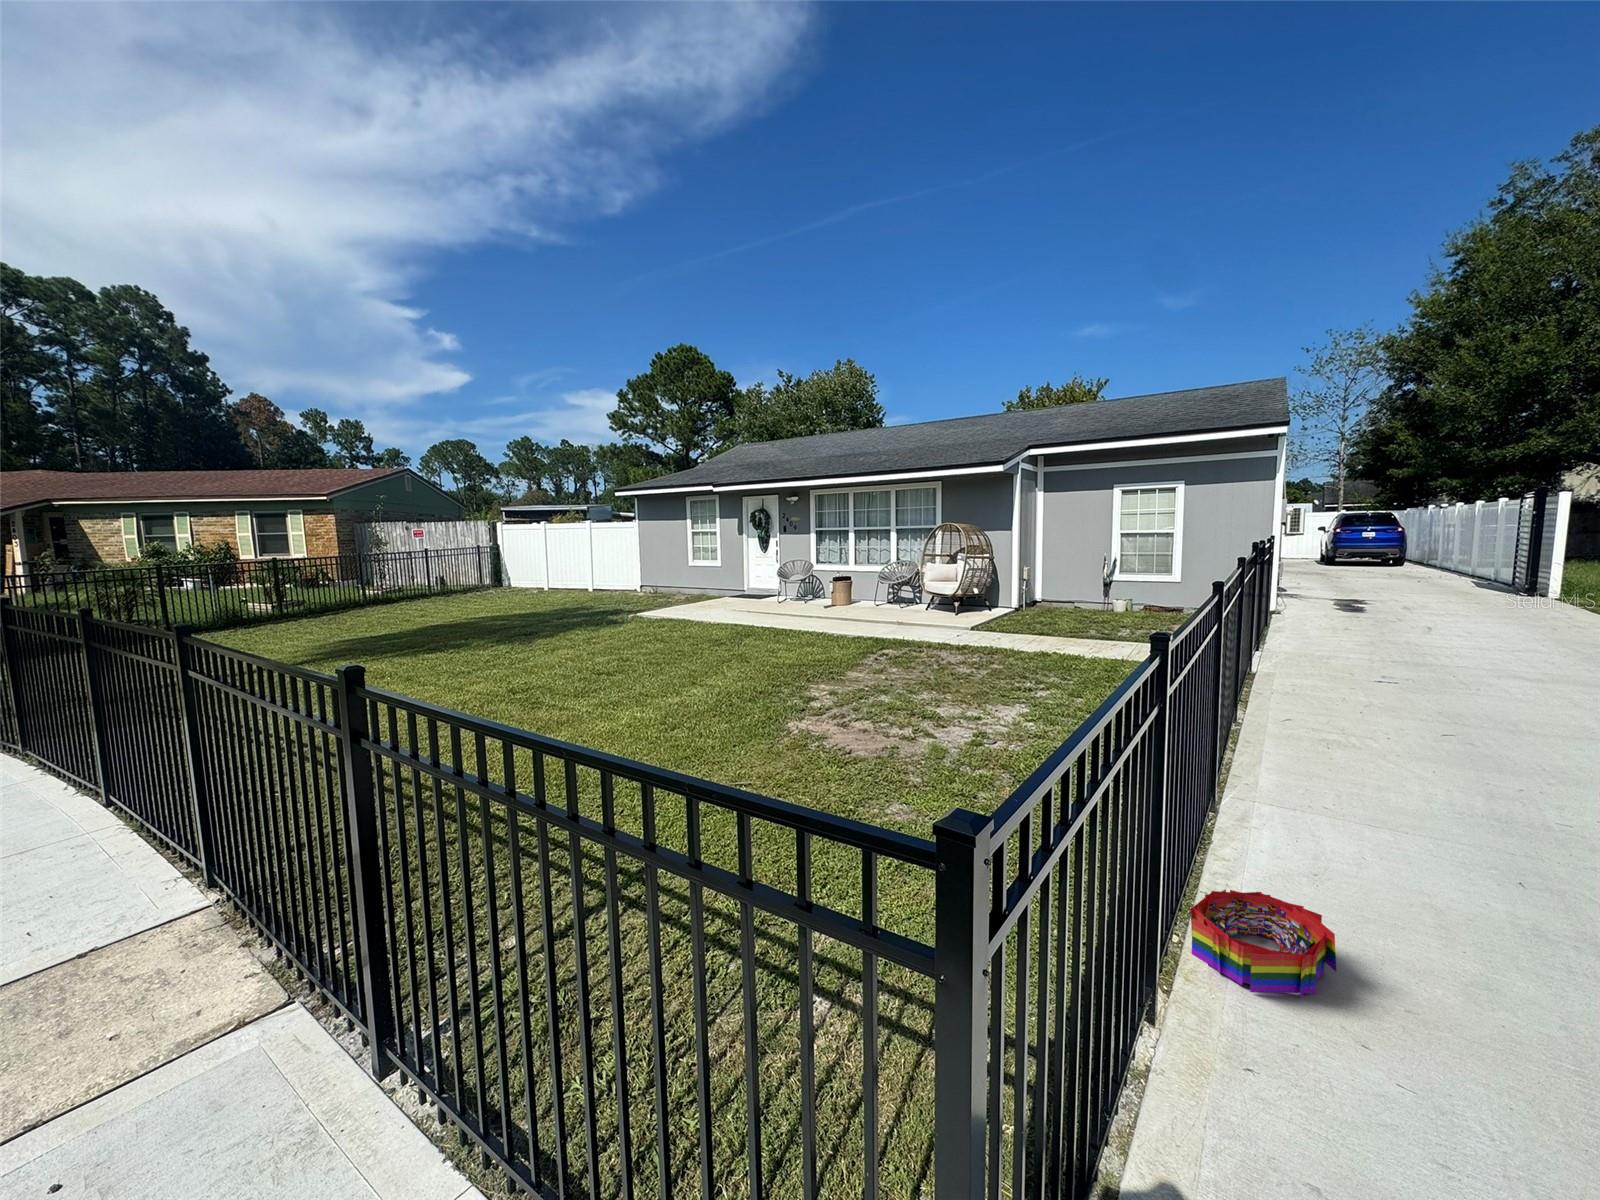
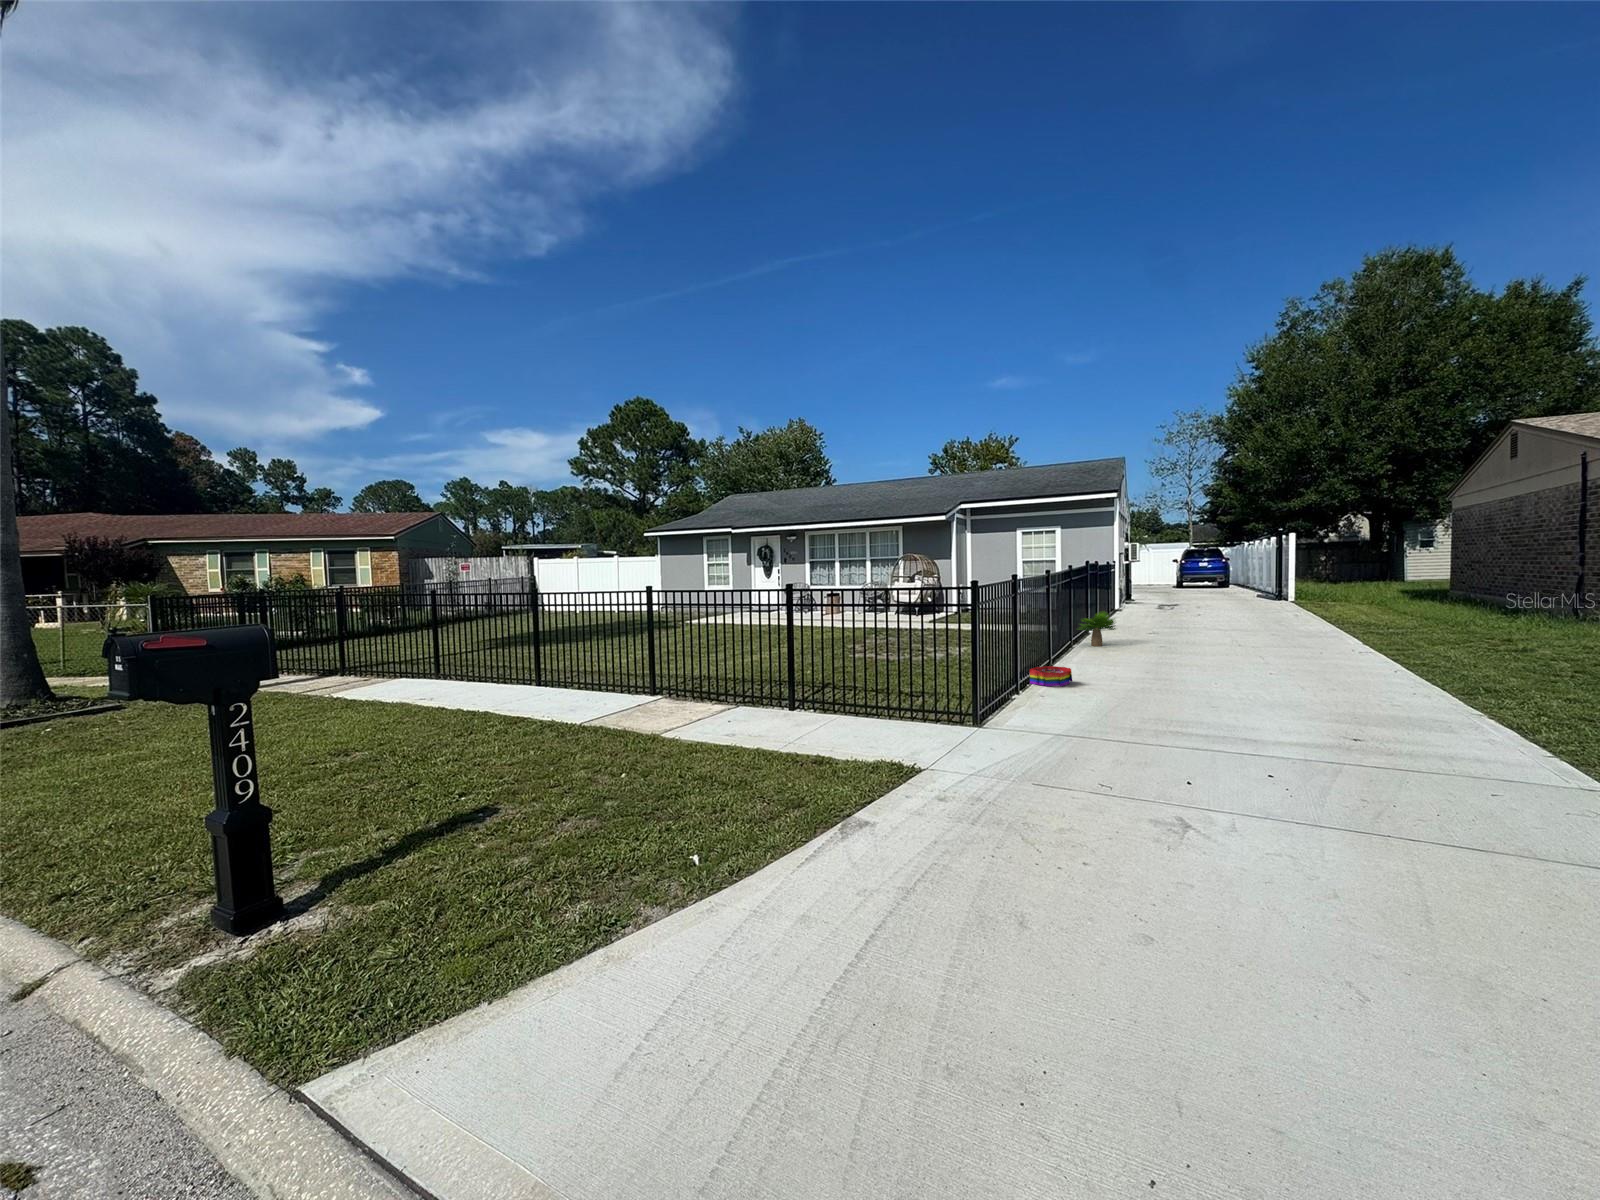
potted plant: none [1245,653,1350,729] -> present [1079,612,1116,646]

